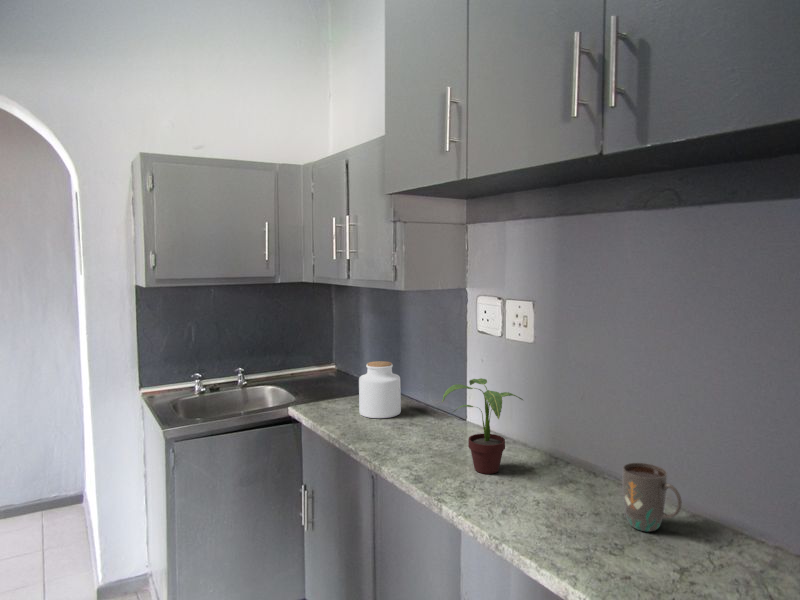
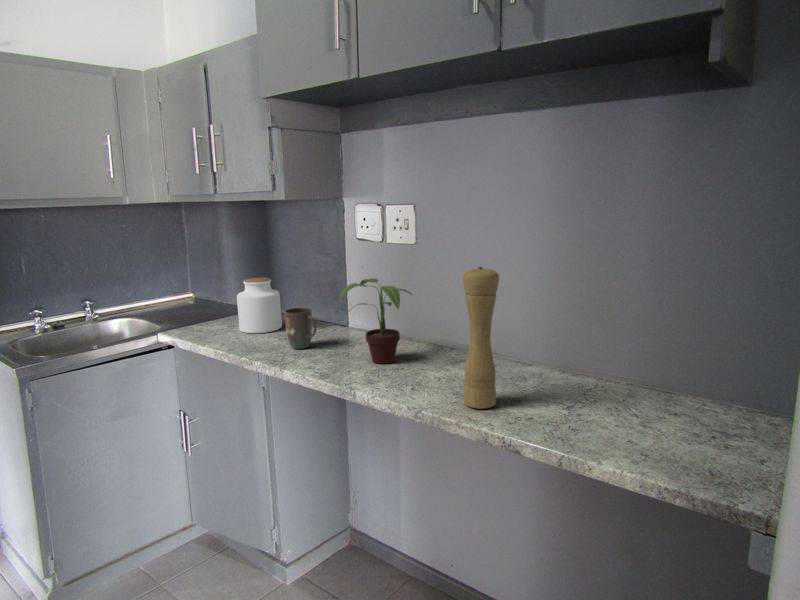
pepper mill: none [553,390,595,552] -> present [462,267,499,409]
mug: present [622,463,682,532] -> present [285,308,317,349]

